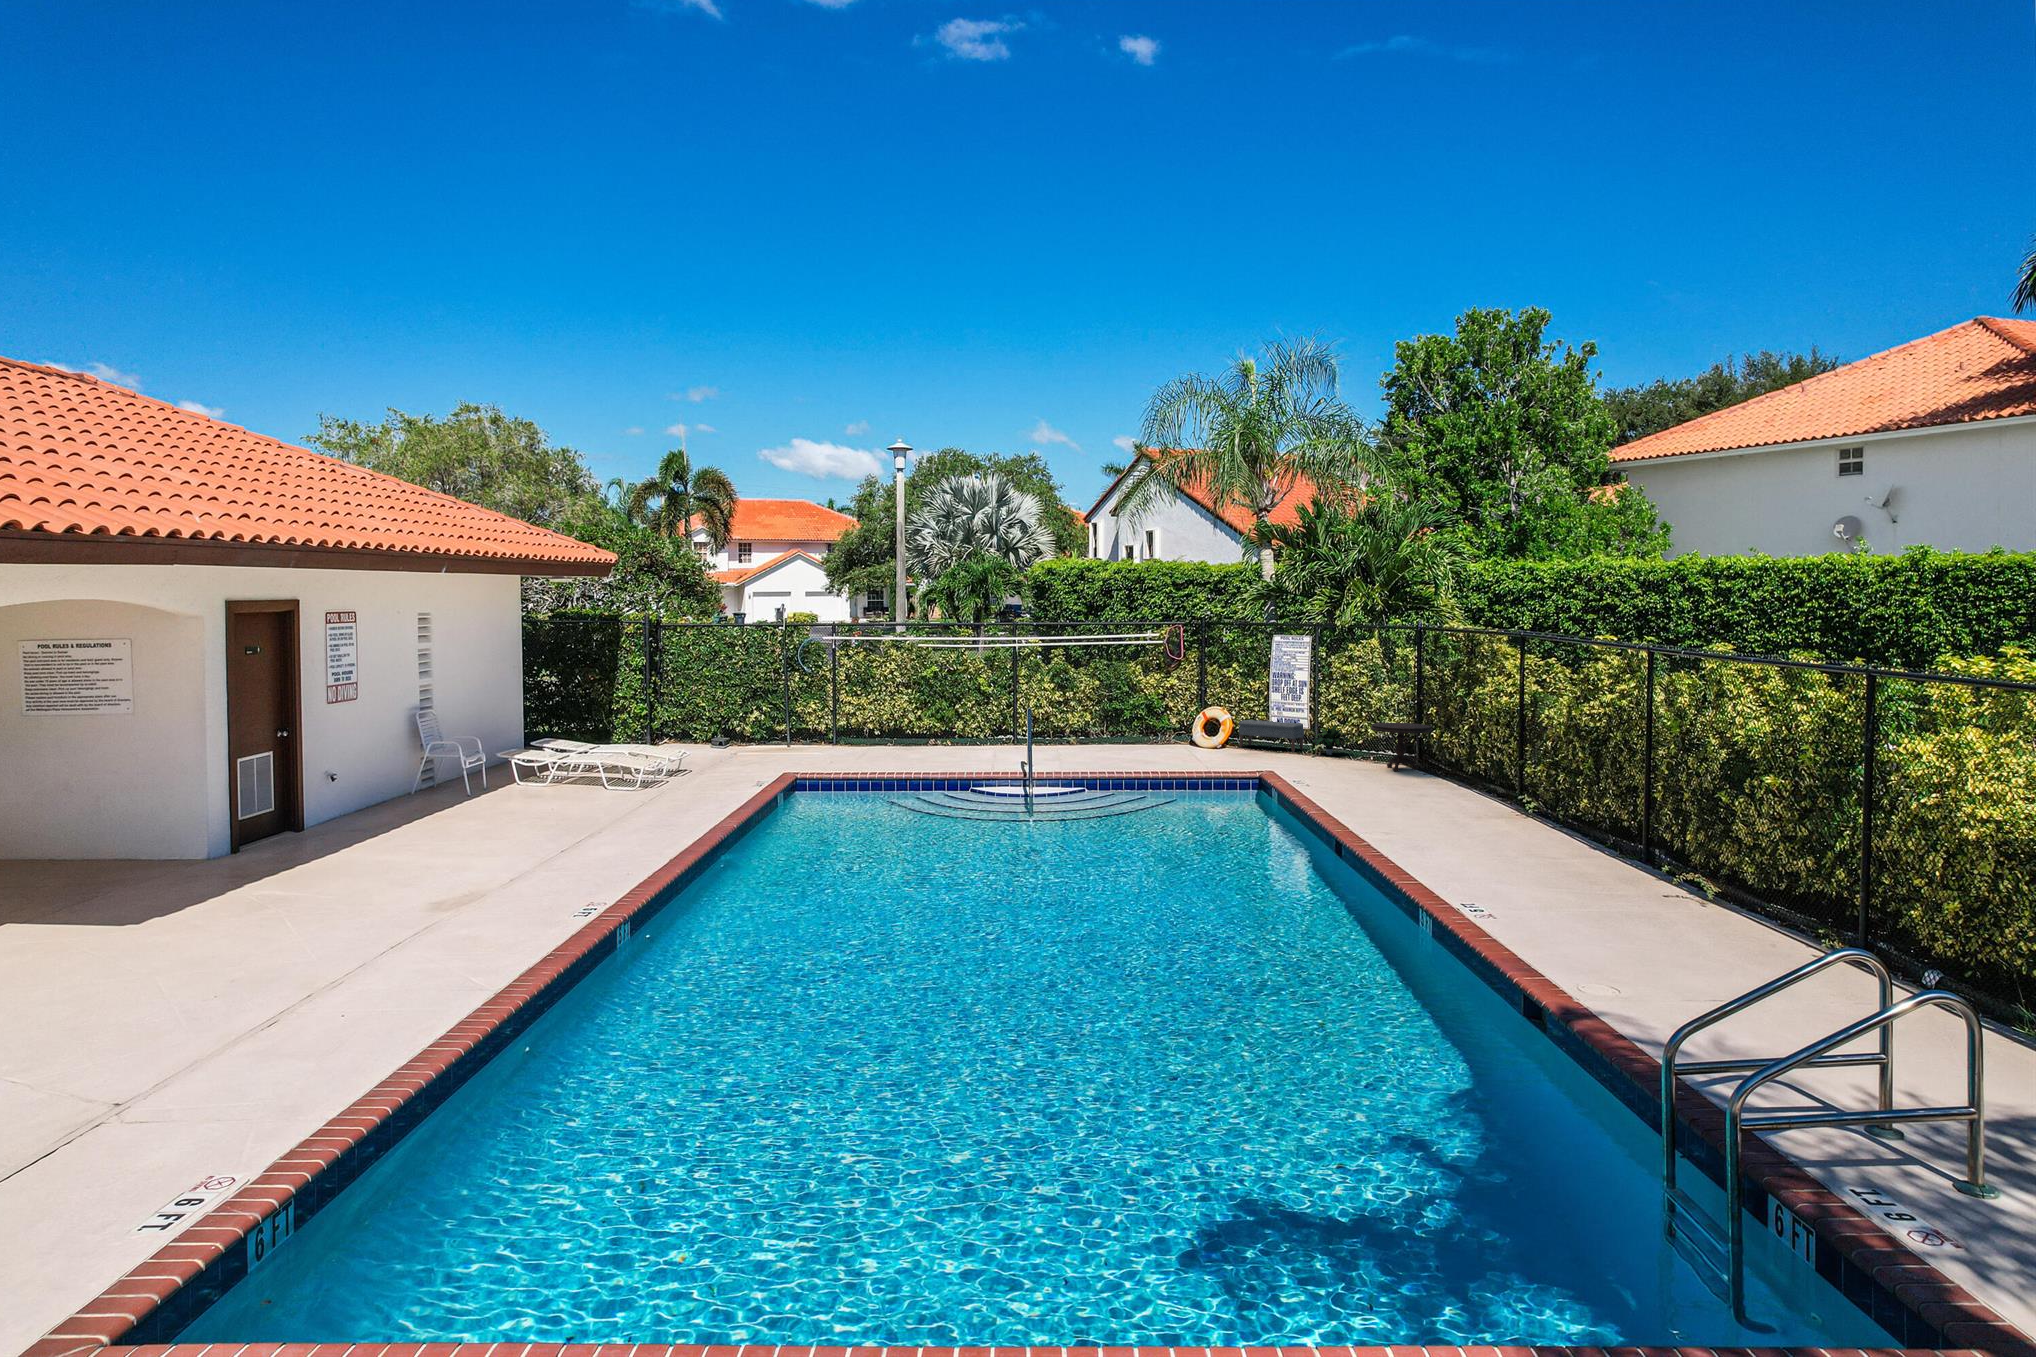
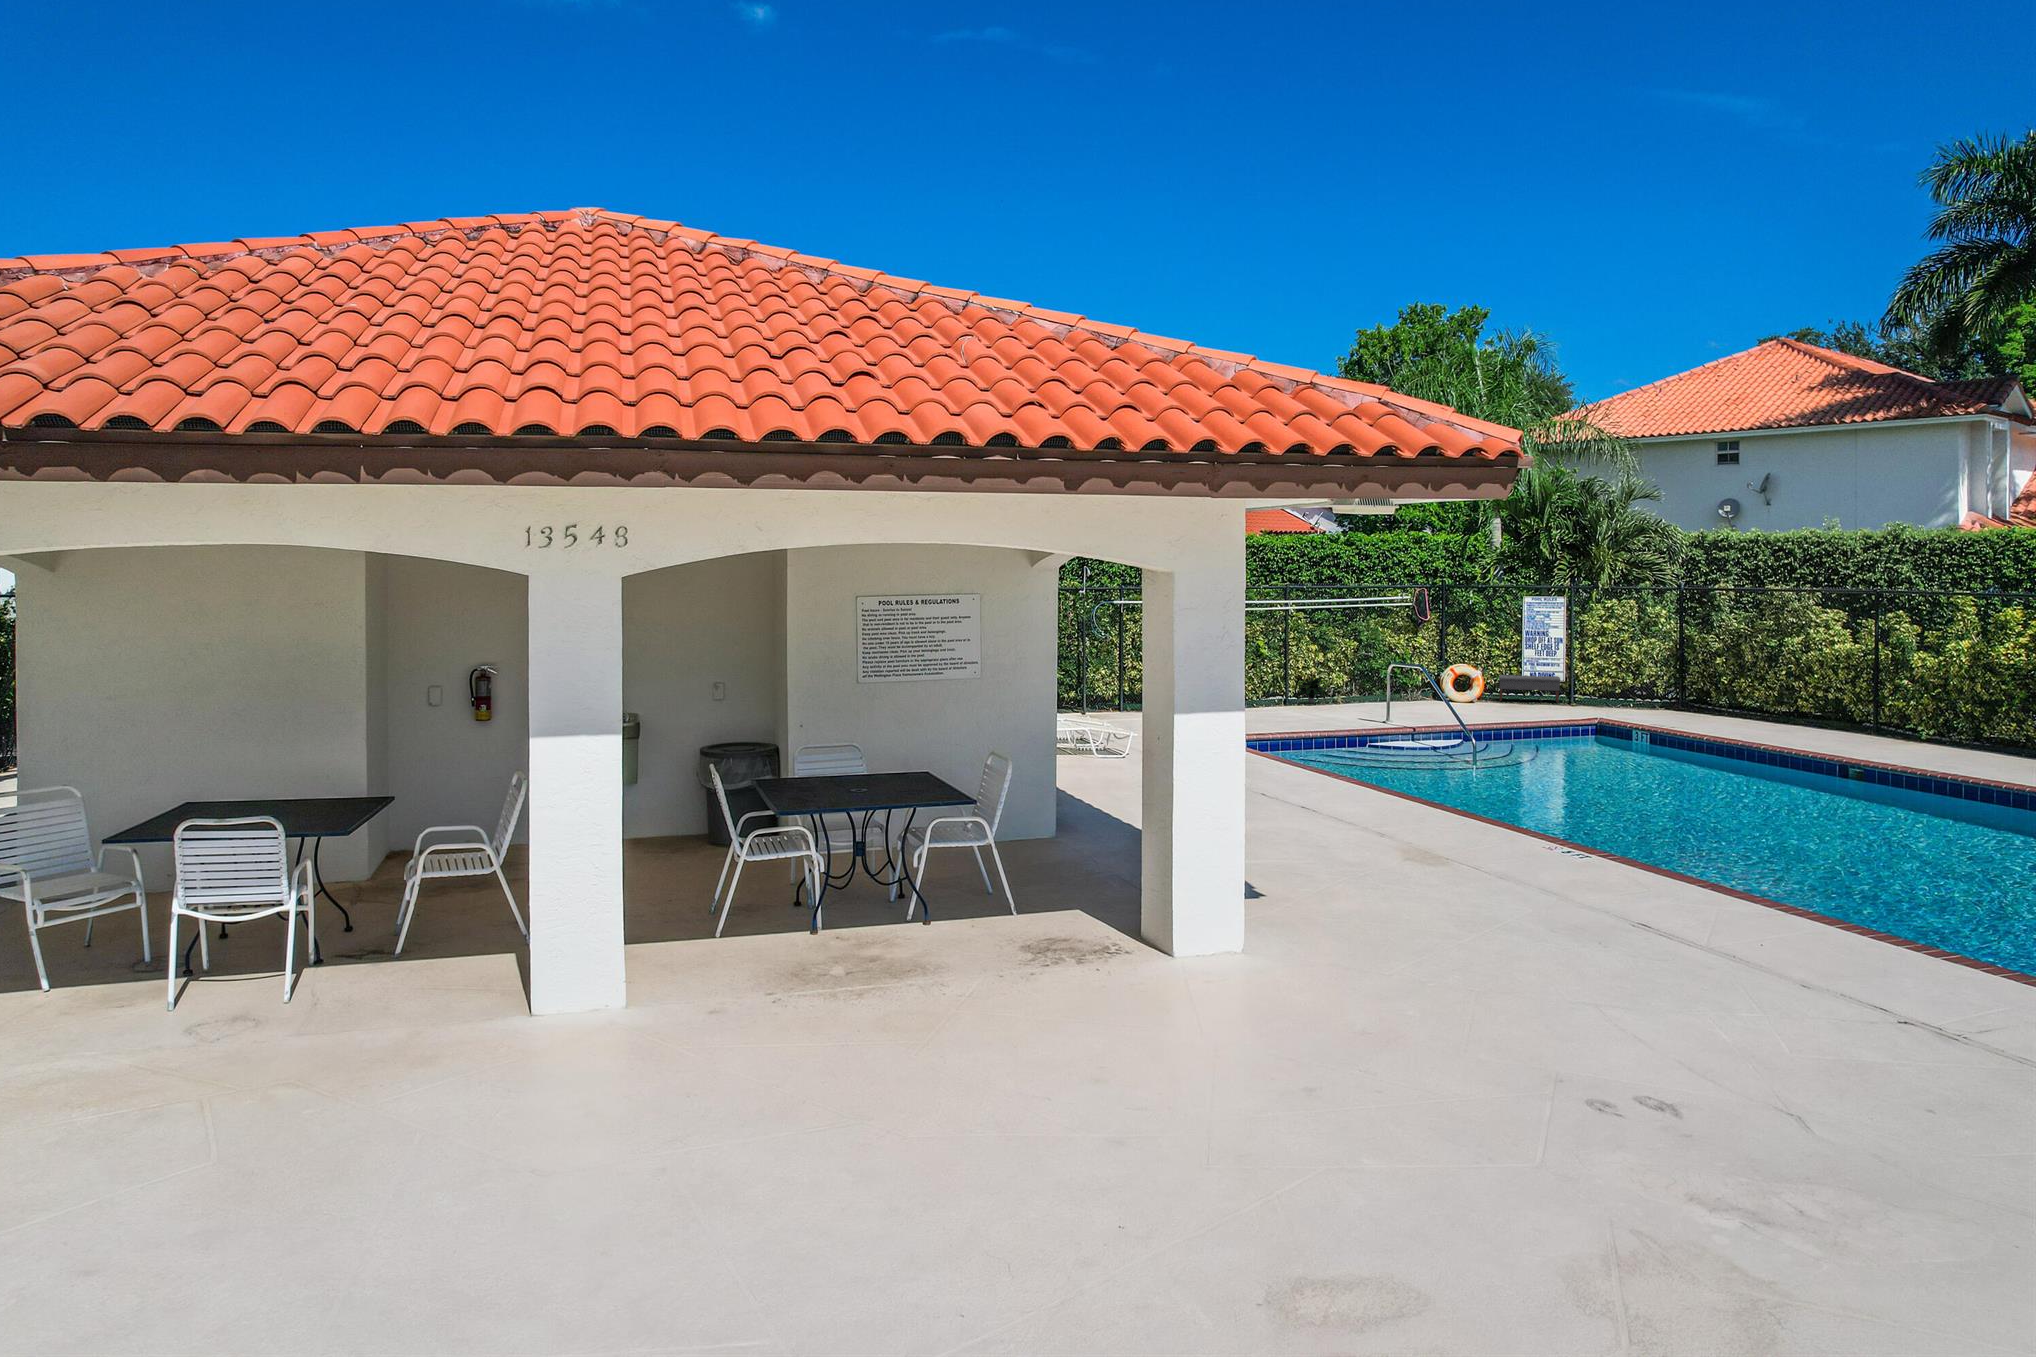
side table: present [1370,723,1432,771] -> none [1668,671,1727,714]
potted plant: present [1312,725,1349,755] -> present [1297,676,1328,703]

